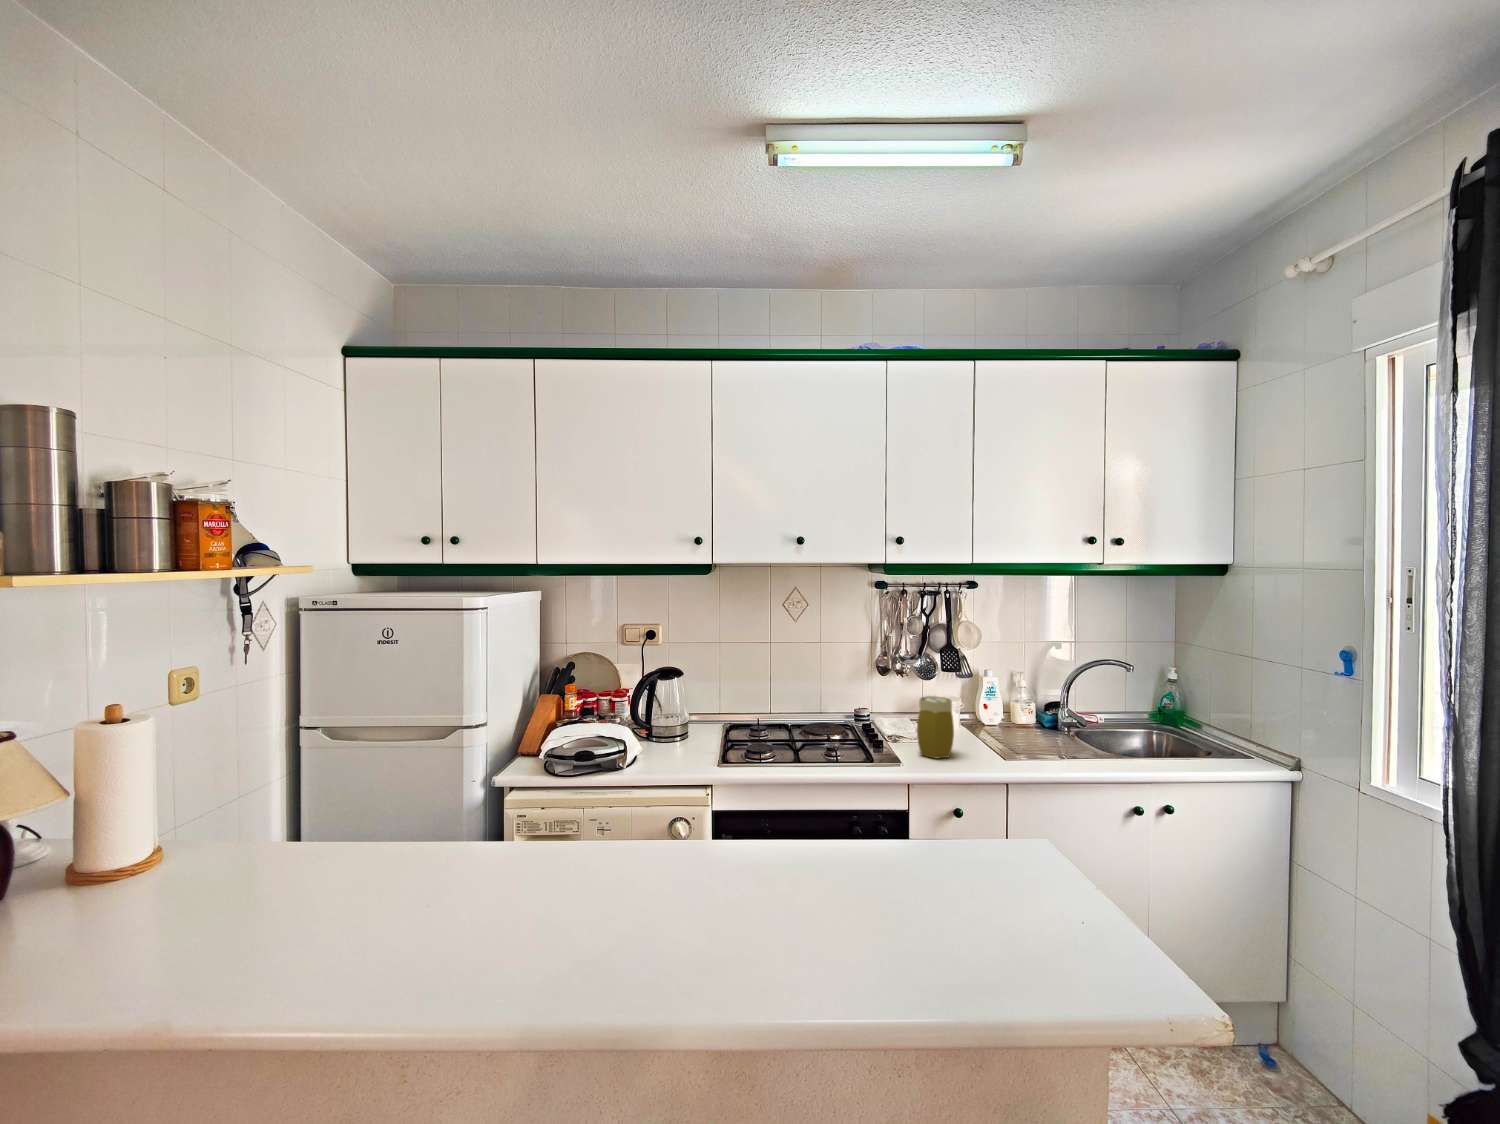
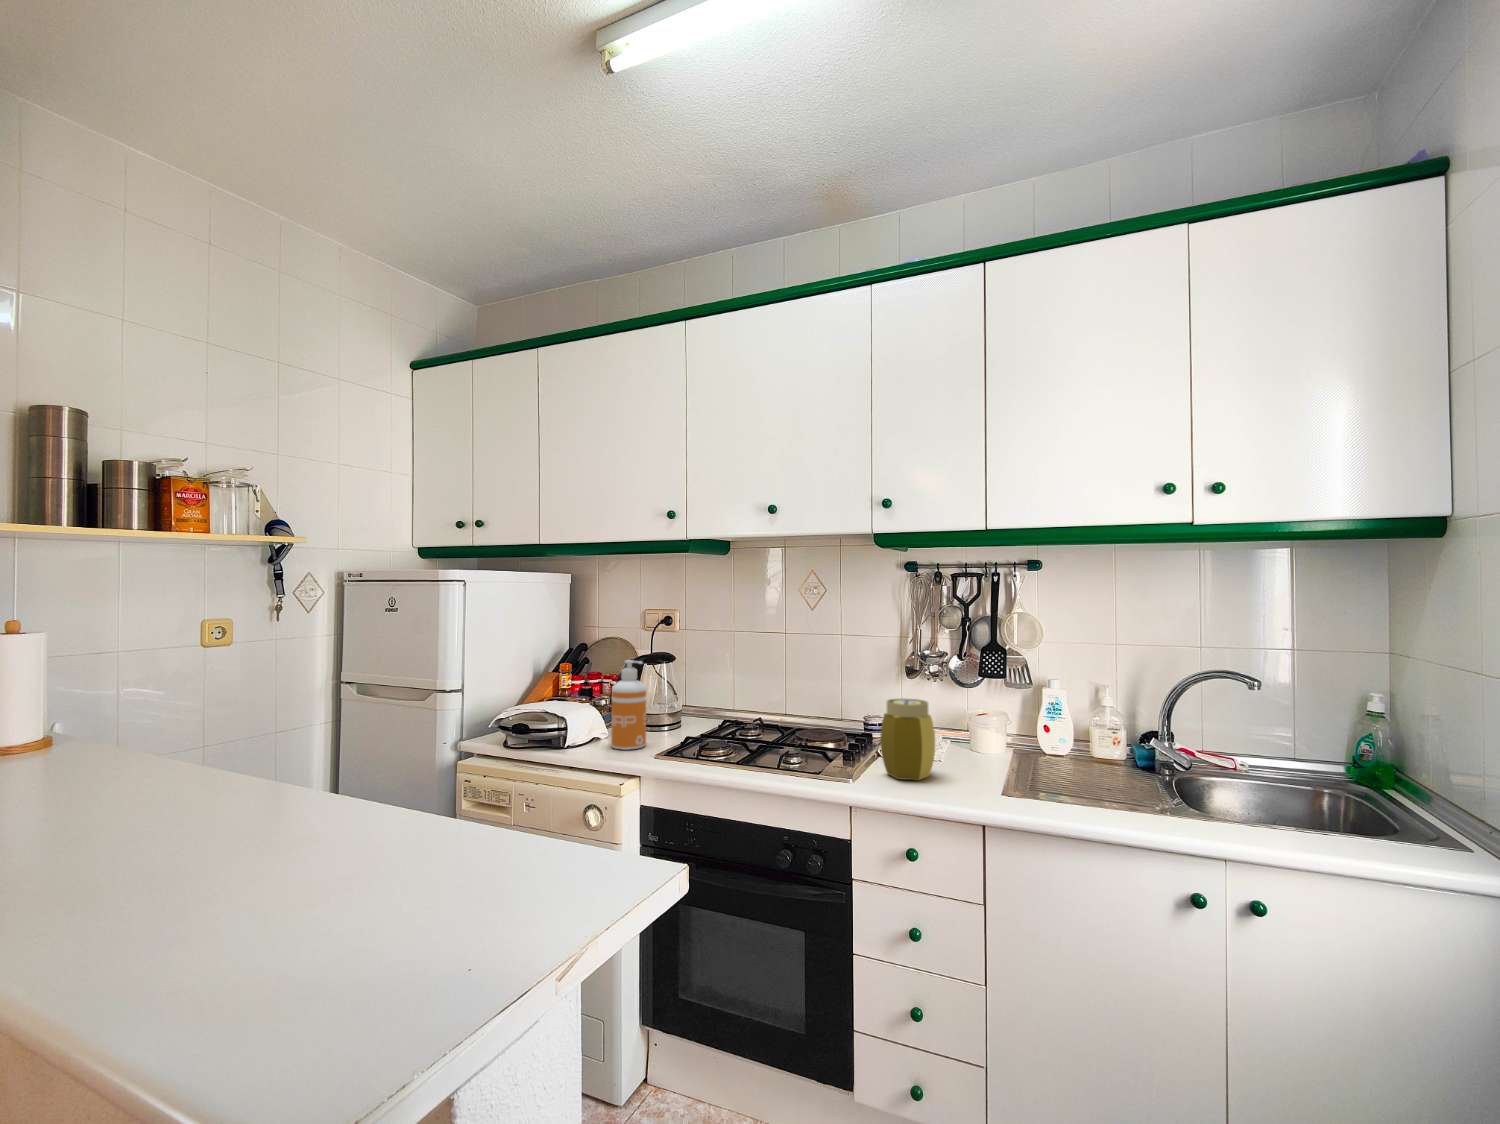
soap dispenser: none [670,681,702,764] -> present [611,660,646,750]

